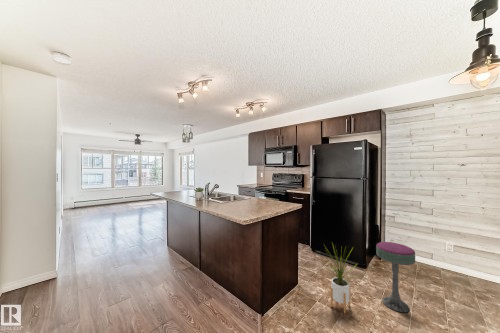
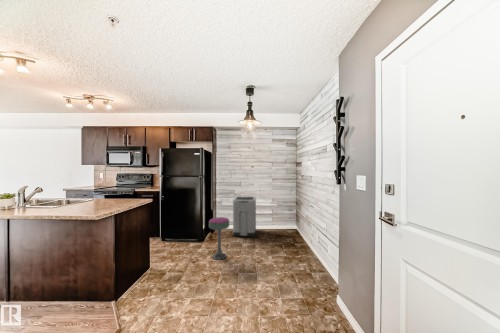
trash can: none [418,214,471,290] -> present [233,197,256,237]
house plant: present [327,243,356,313] -> none [172,222,199,274]

